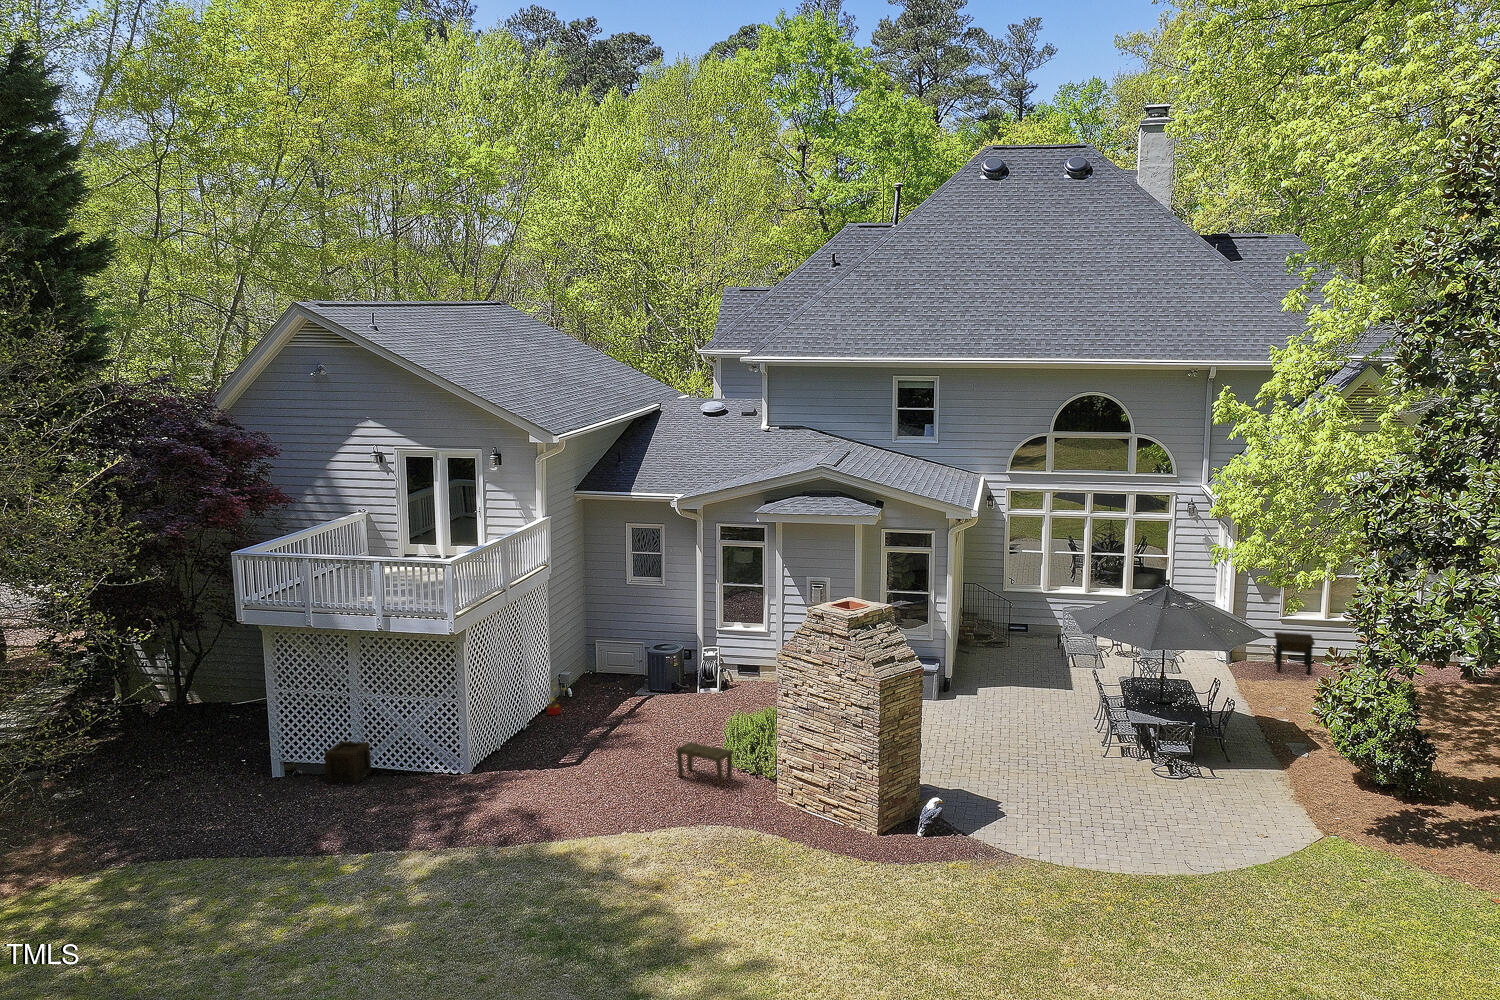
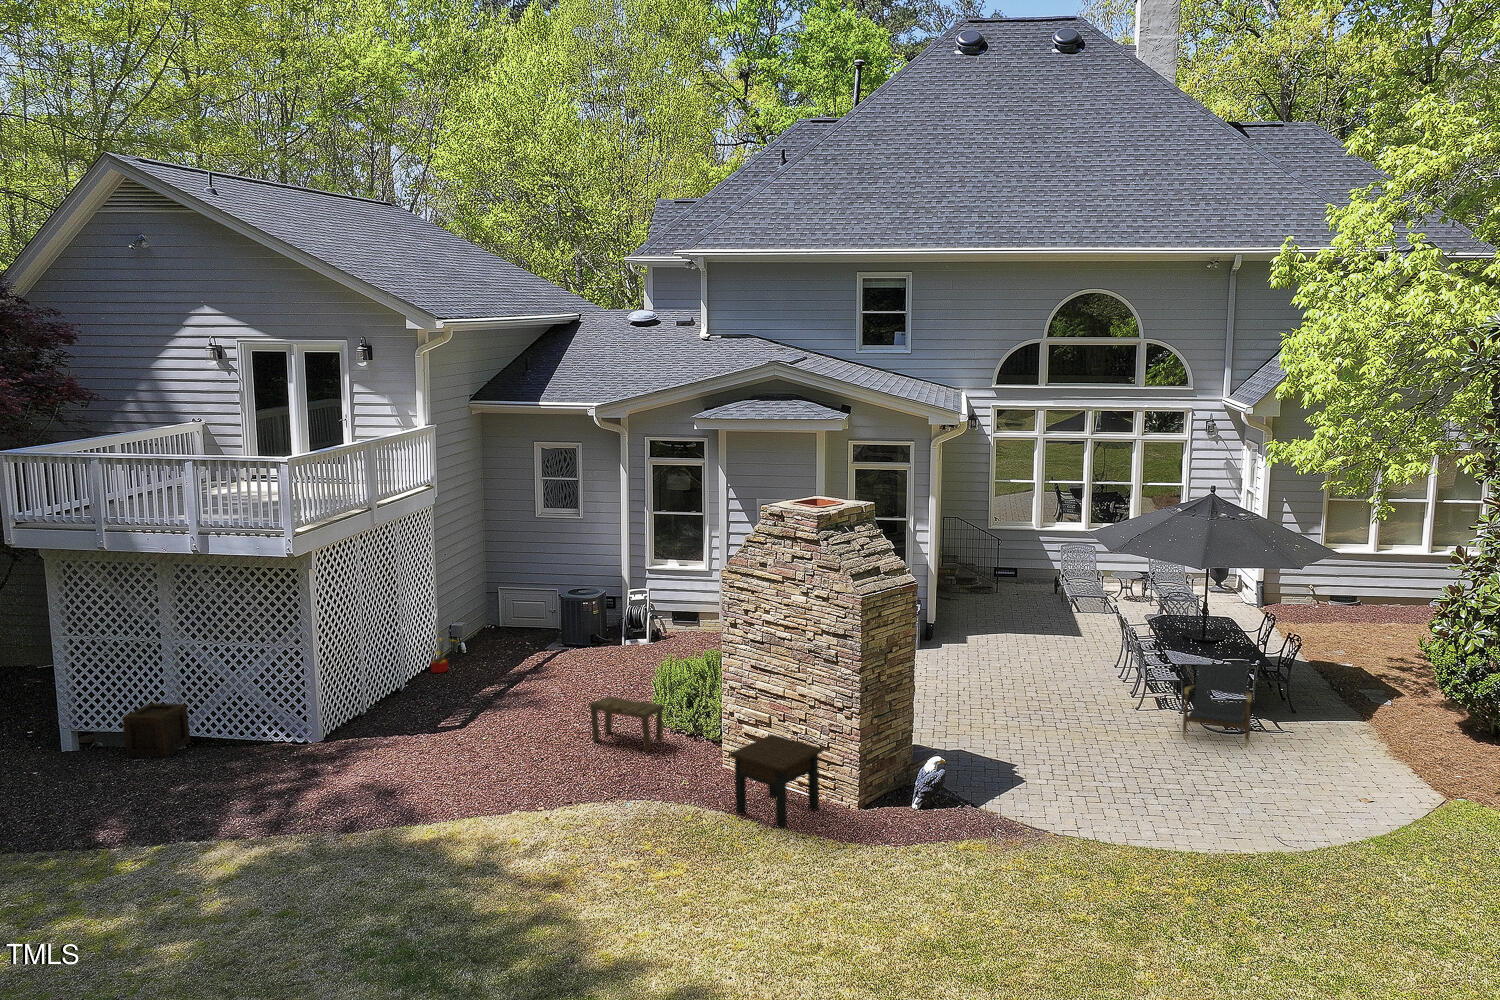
side table: present [1274,632,1315,674] -> present [729,734,823,829]
lounge chair: none [1139,718,1193,790] -> present [1183,660,1252,747]

